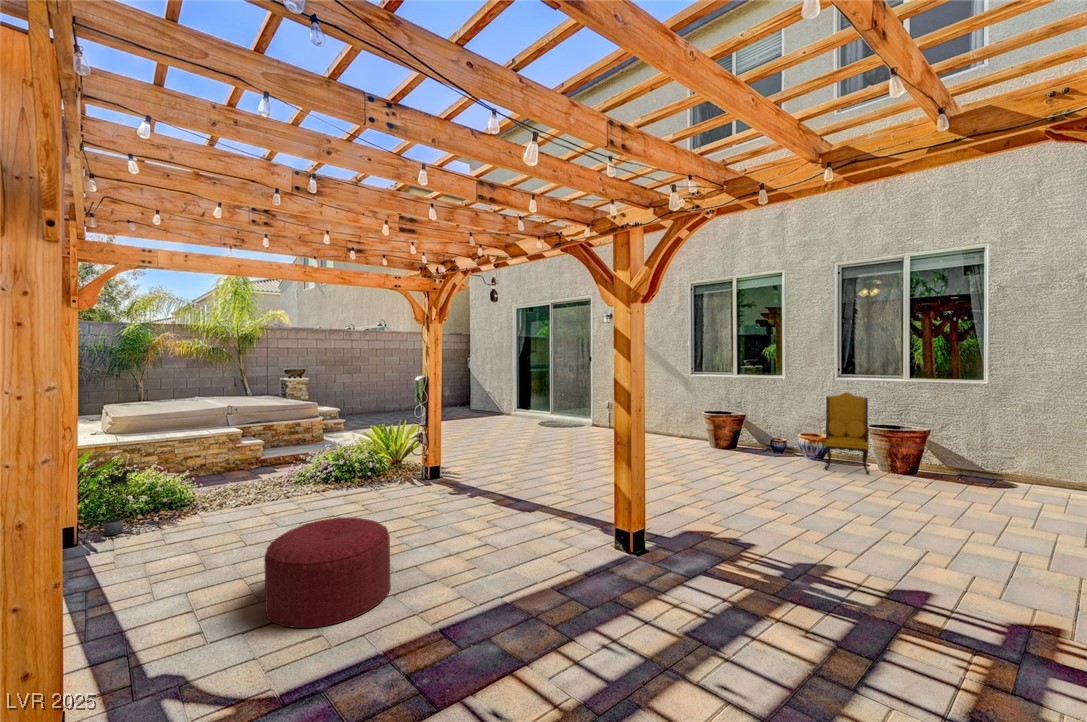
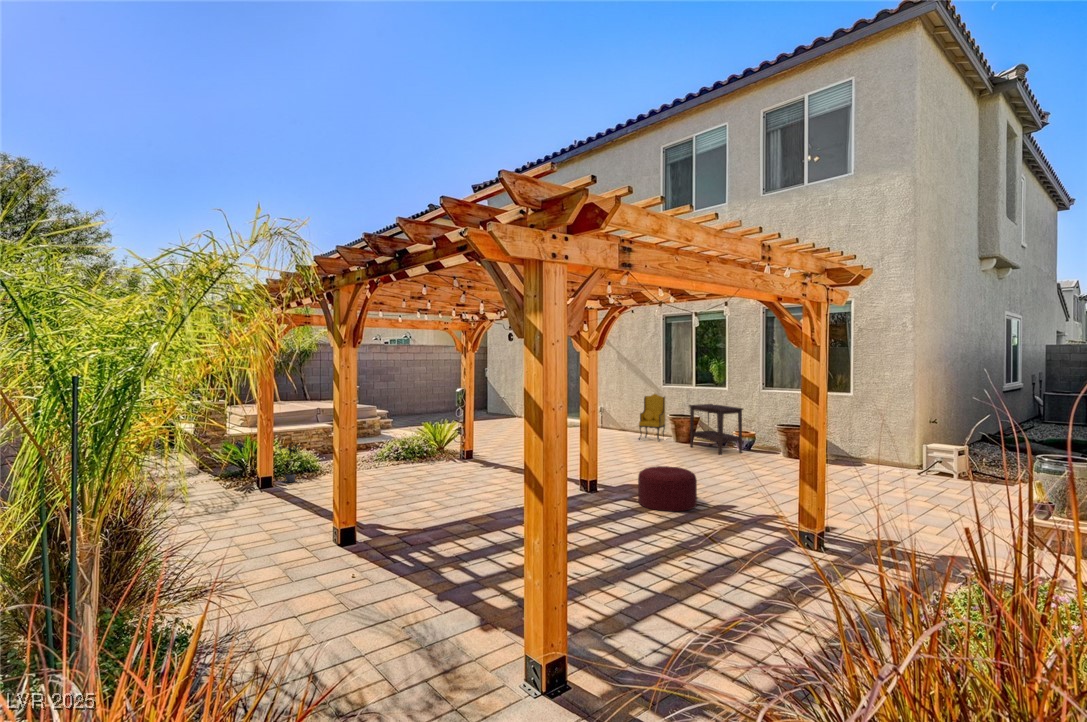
armchair: present [825,392,870,475] -> present [639,394,665,441]
side table: none [733,397,817,468] -> present [689,404,743,455]
ottoman: present [264,518,391,628] -> present [638,466,697,511]

